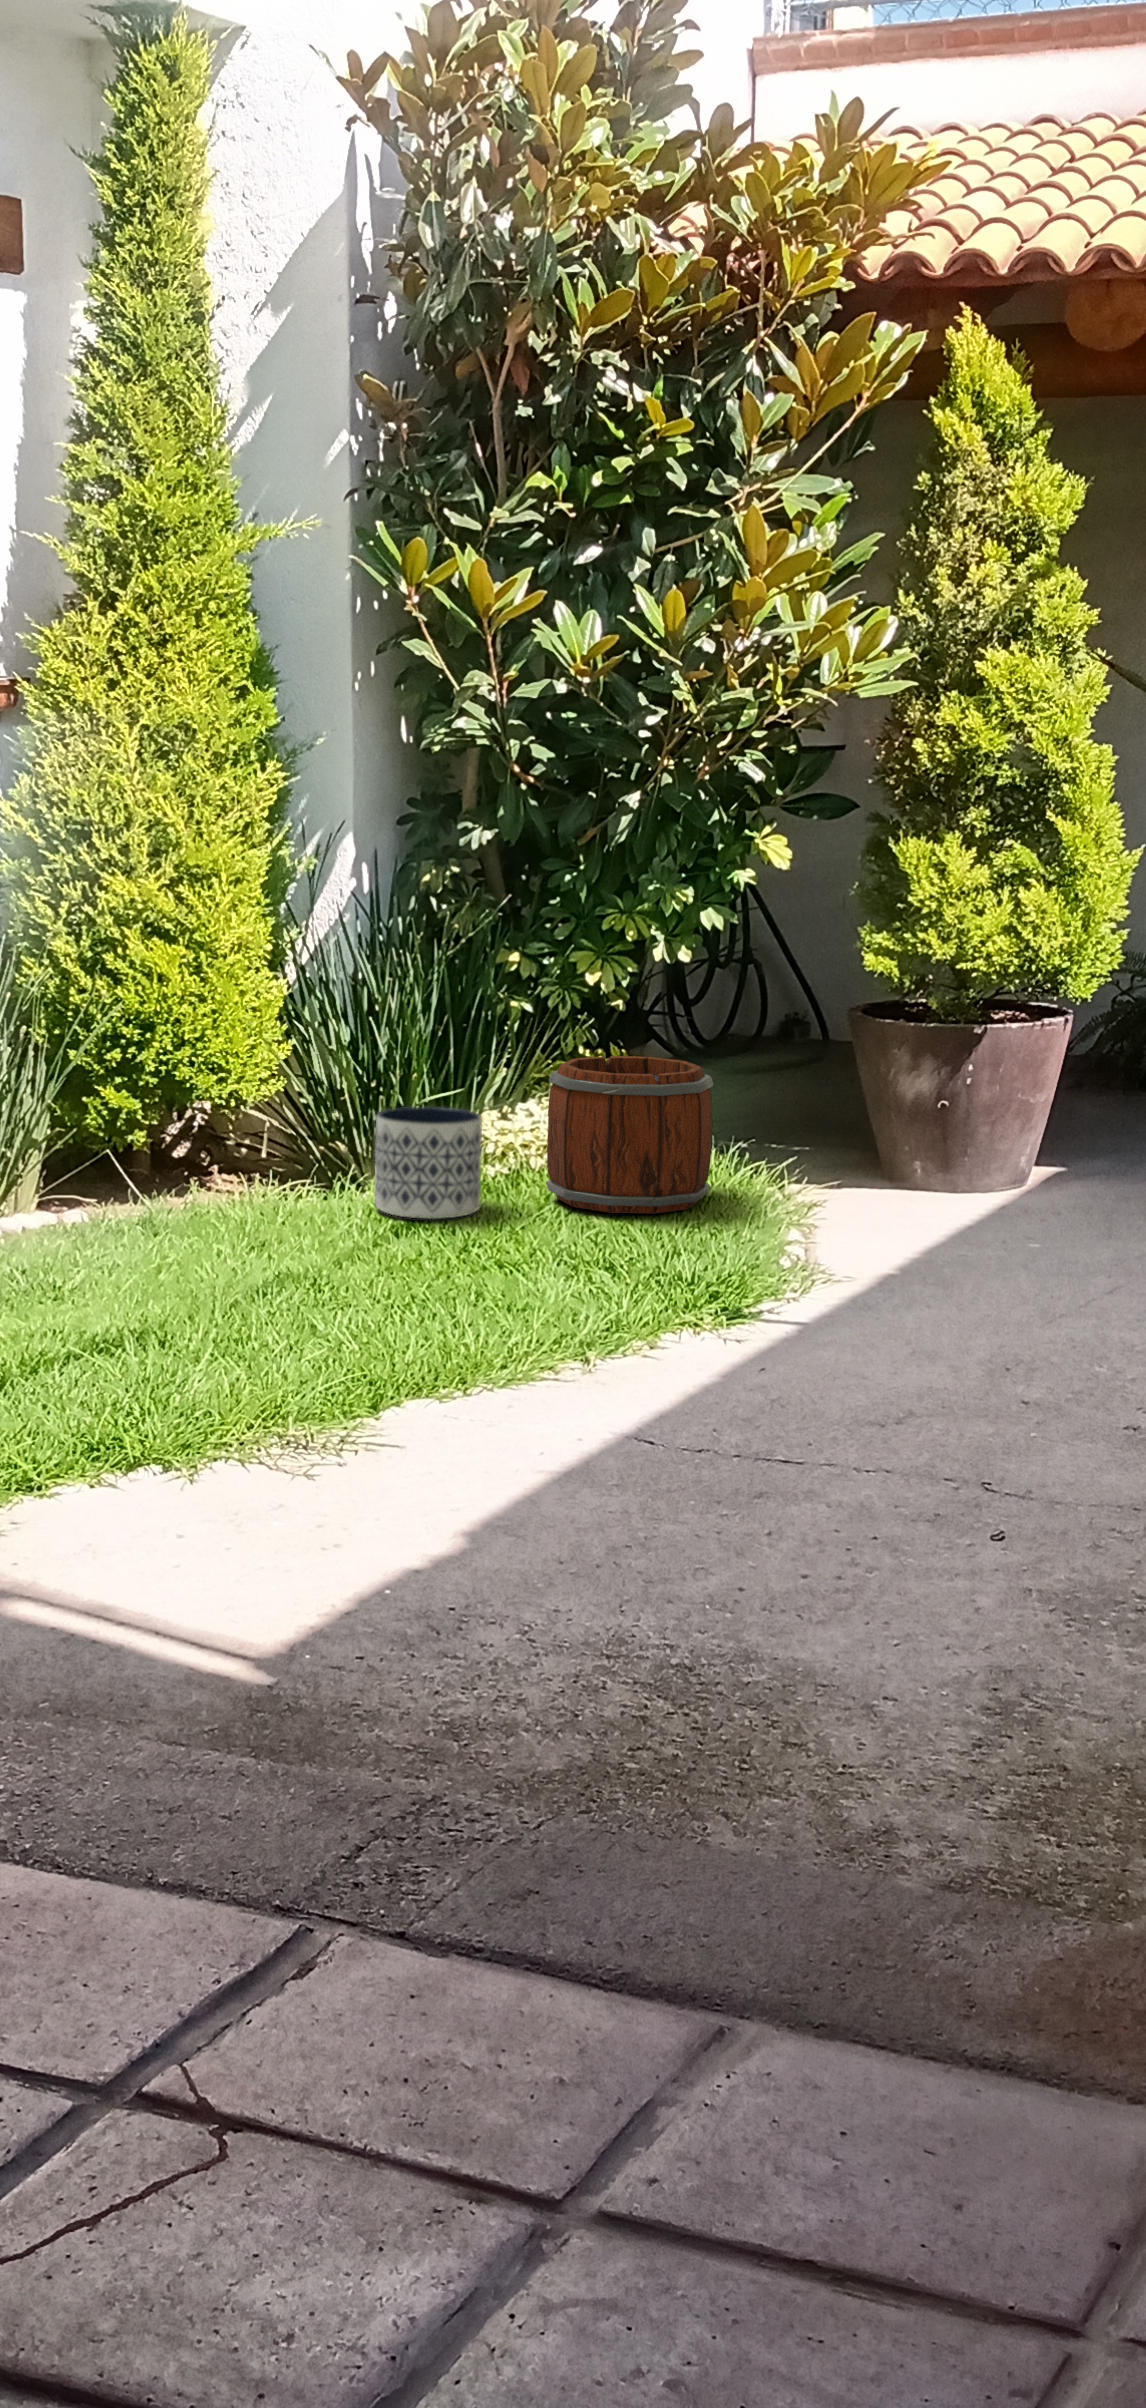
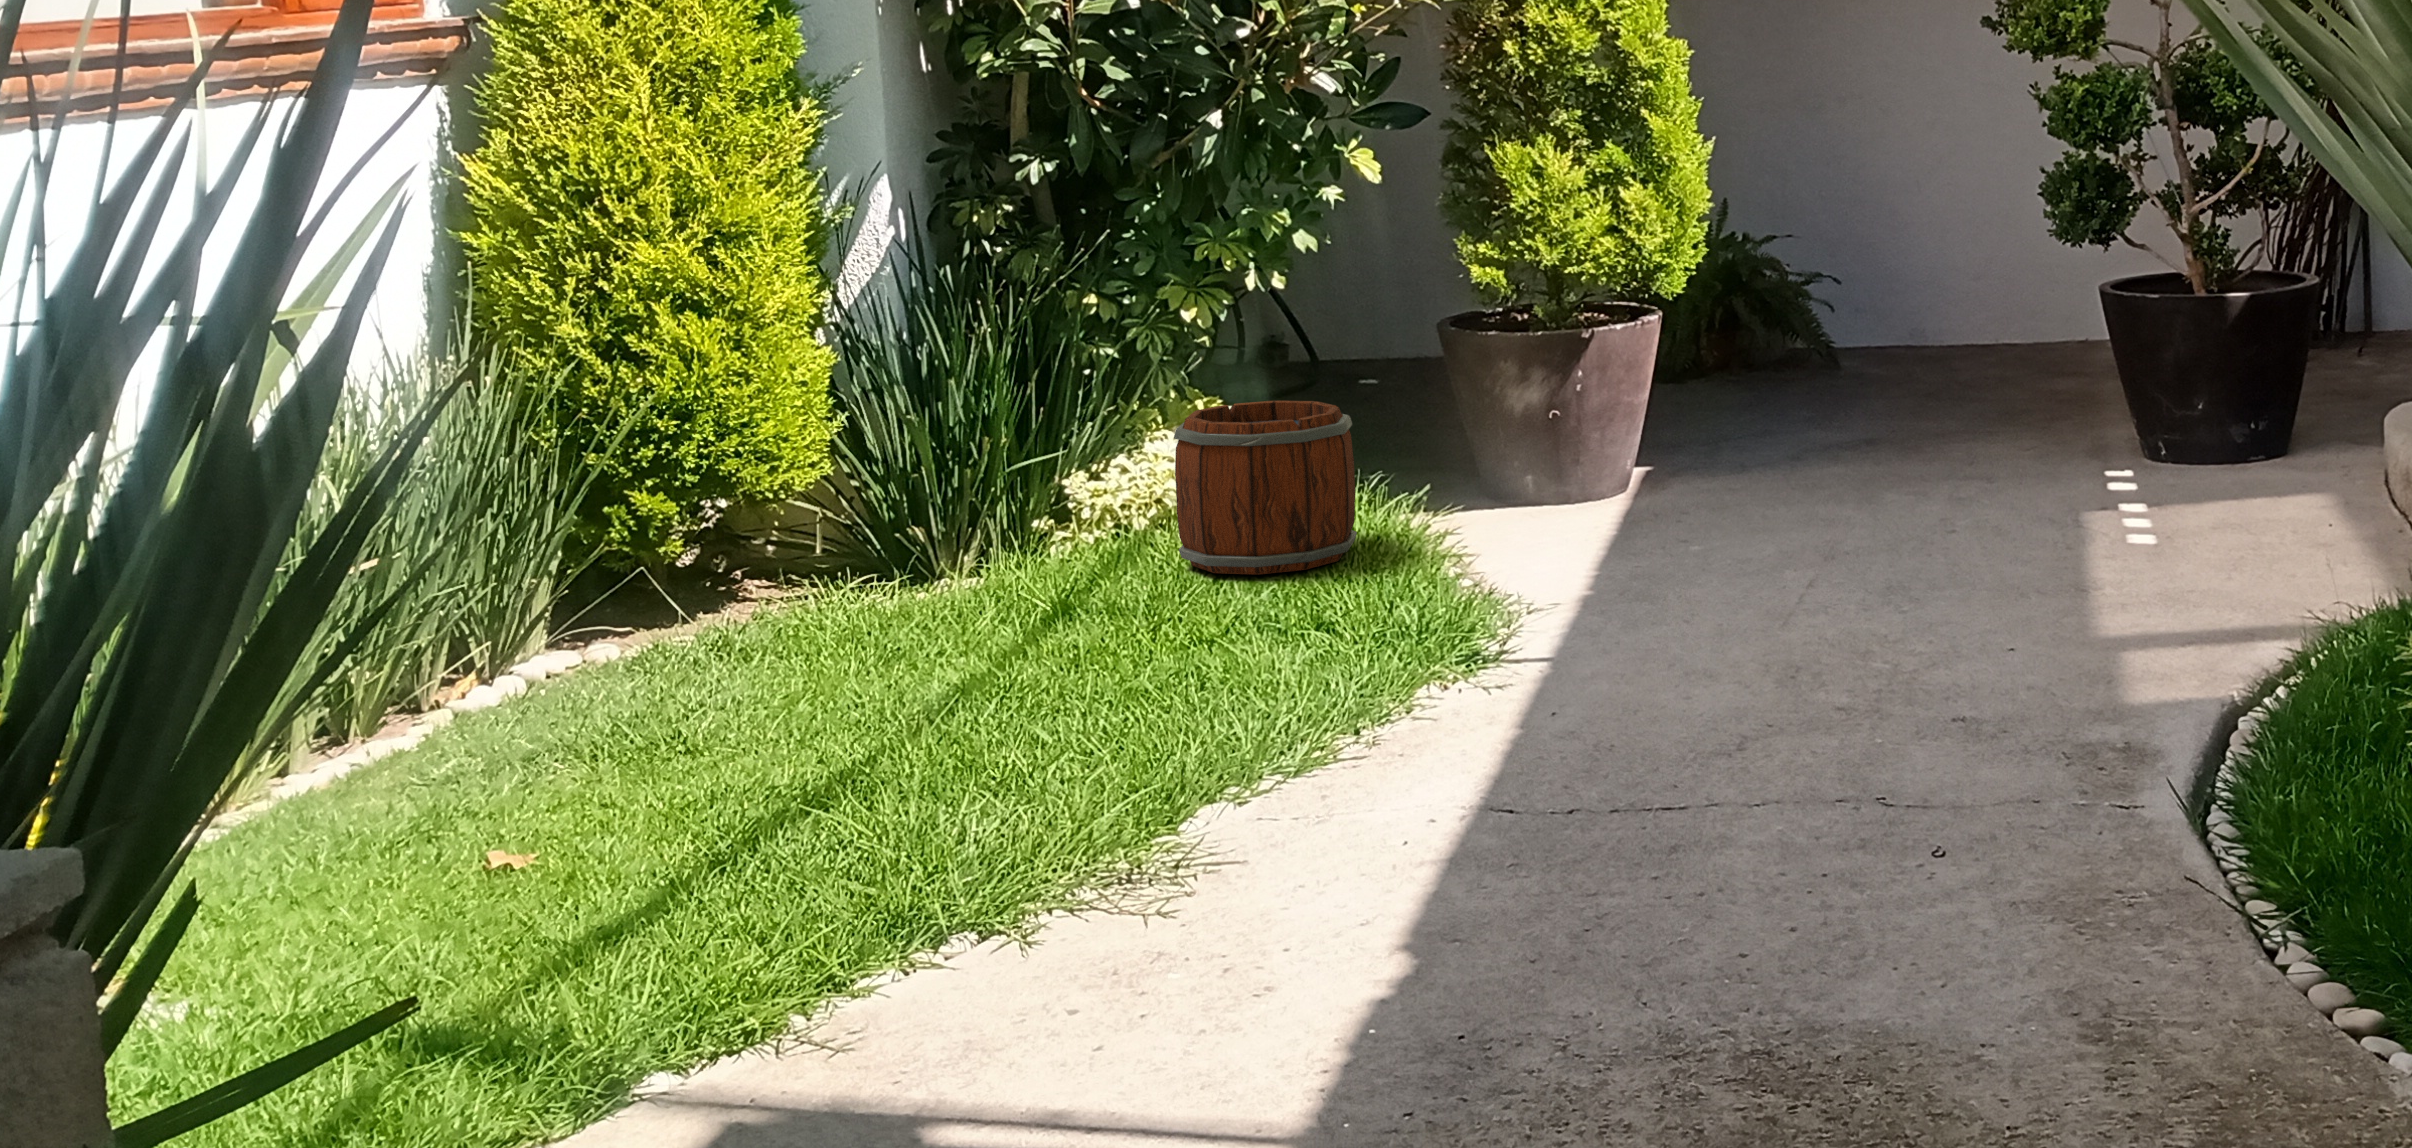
planter: present [375,1107,482,1219] -> none [983,479,1111,608]

